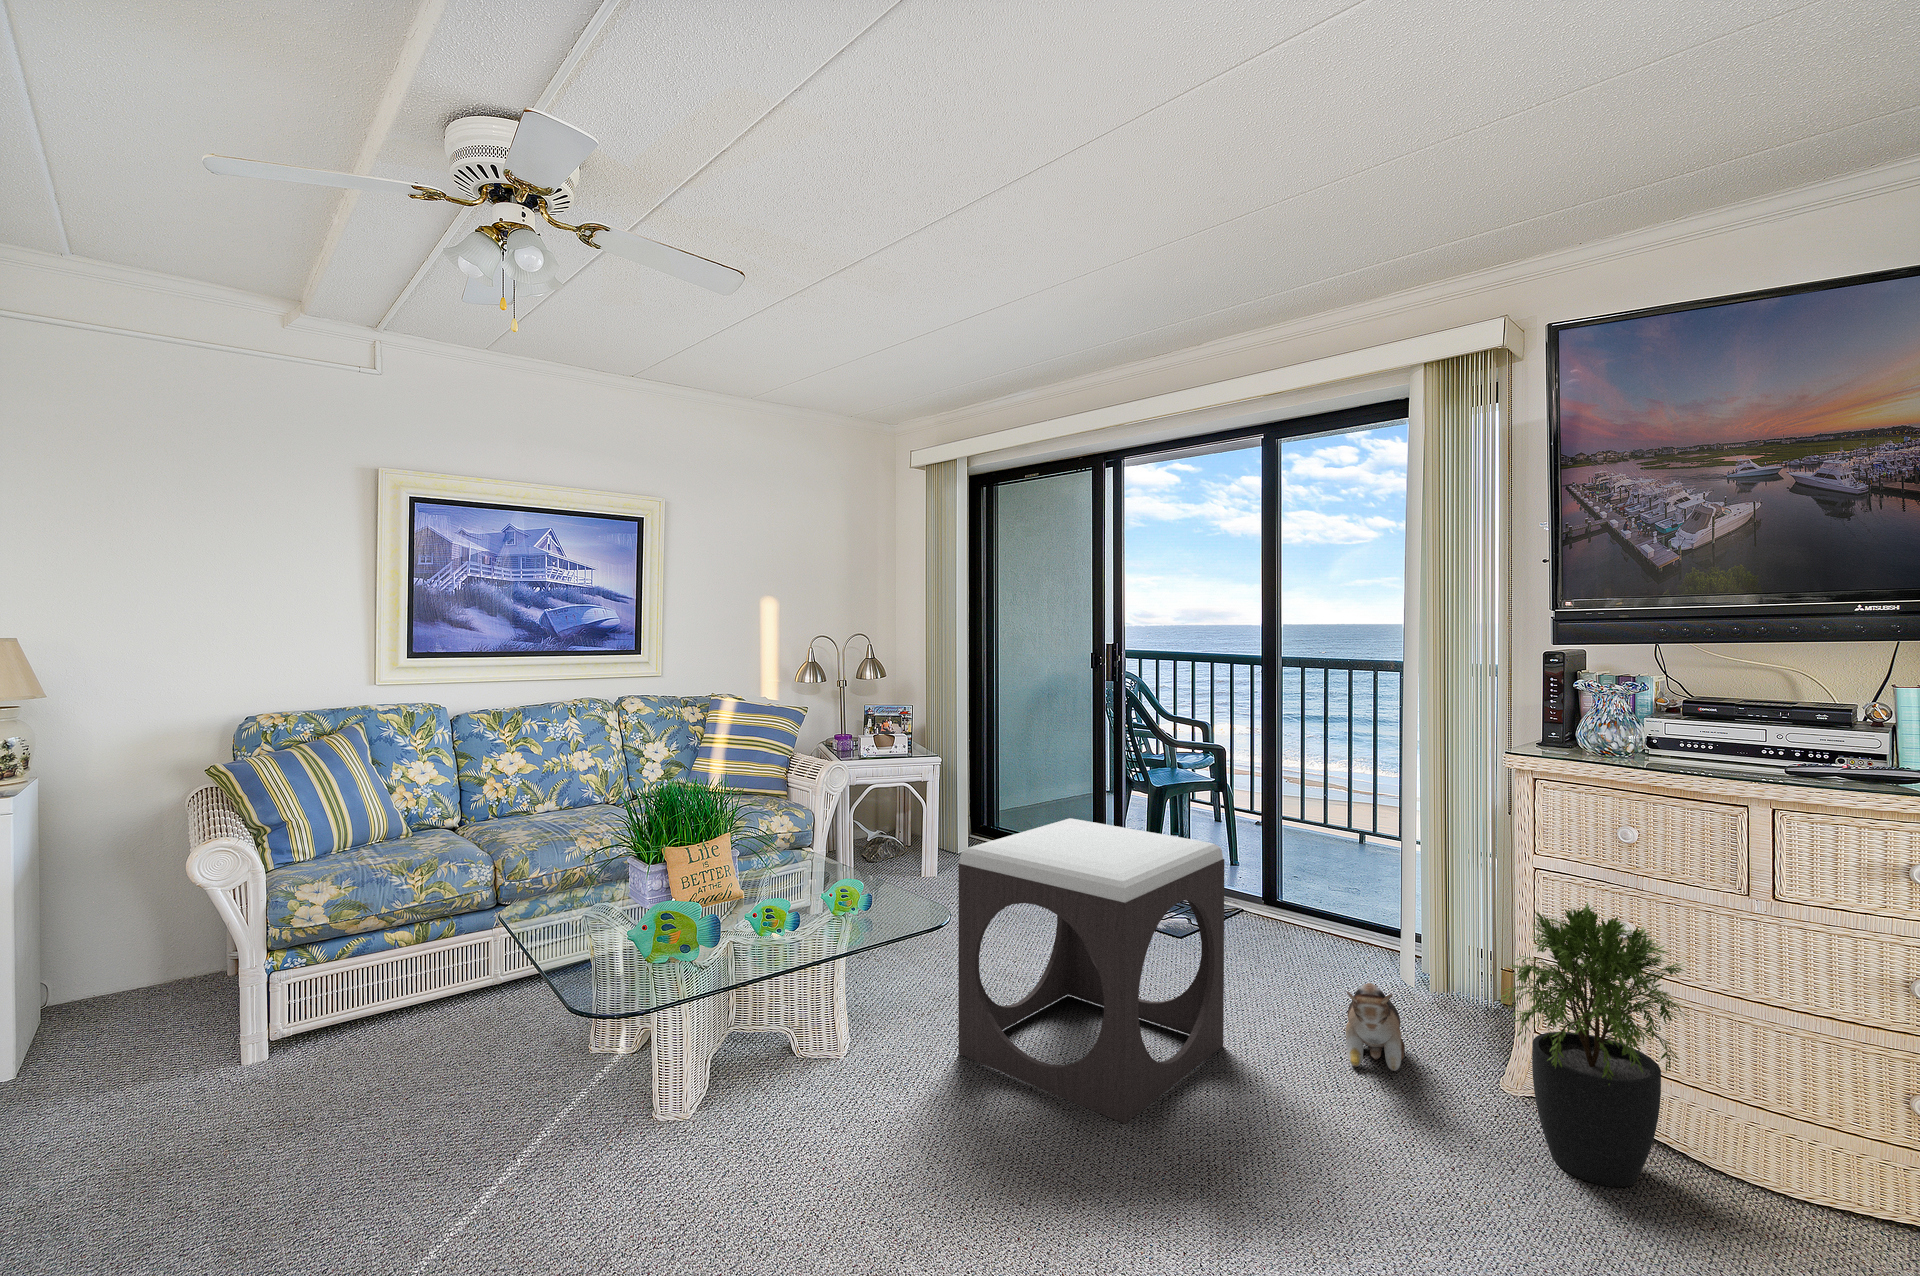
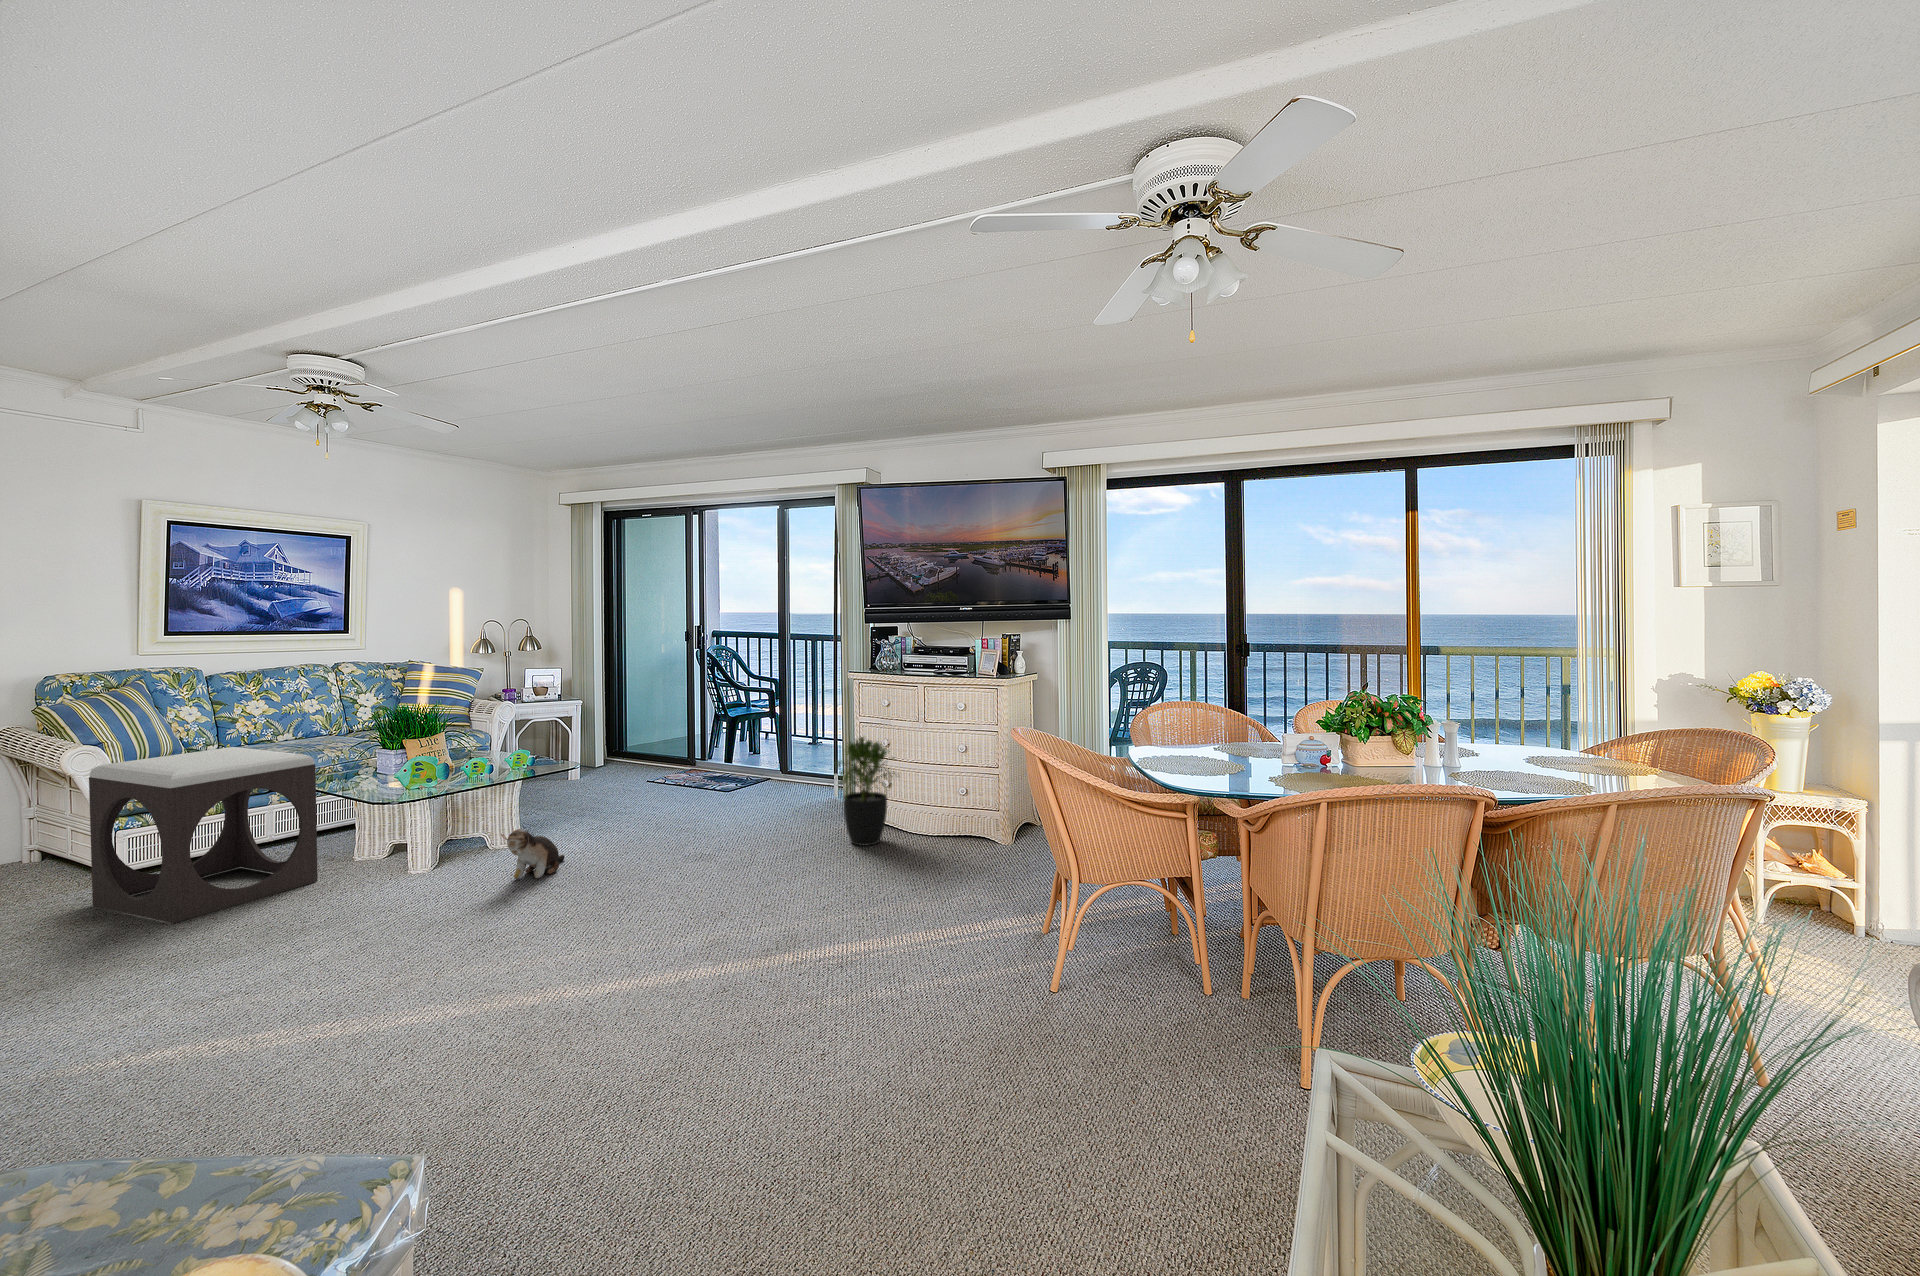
footstool: present [958,818,1224,1124] -> present [89,747,318,923]
plush toy: present [1346,983,1405,1071] -> present [501,829,565,879]

